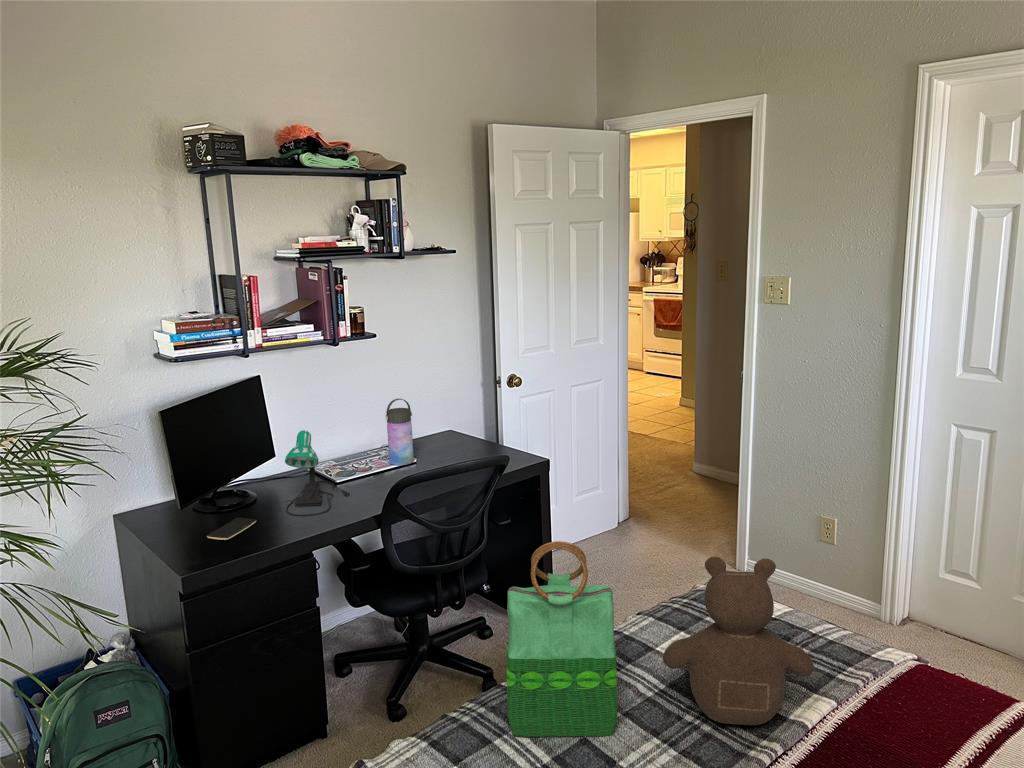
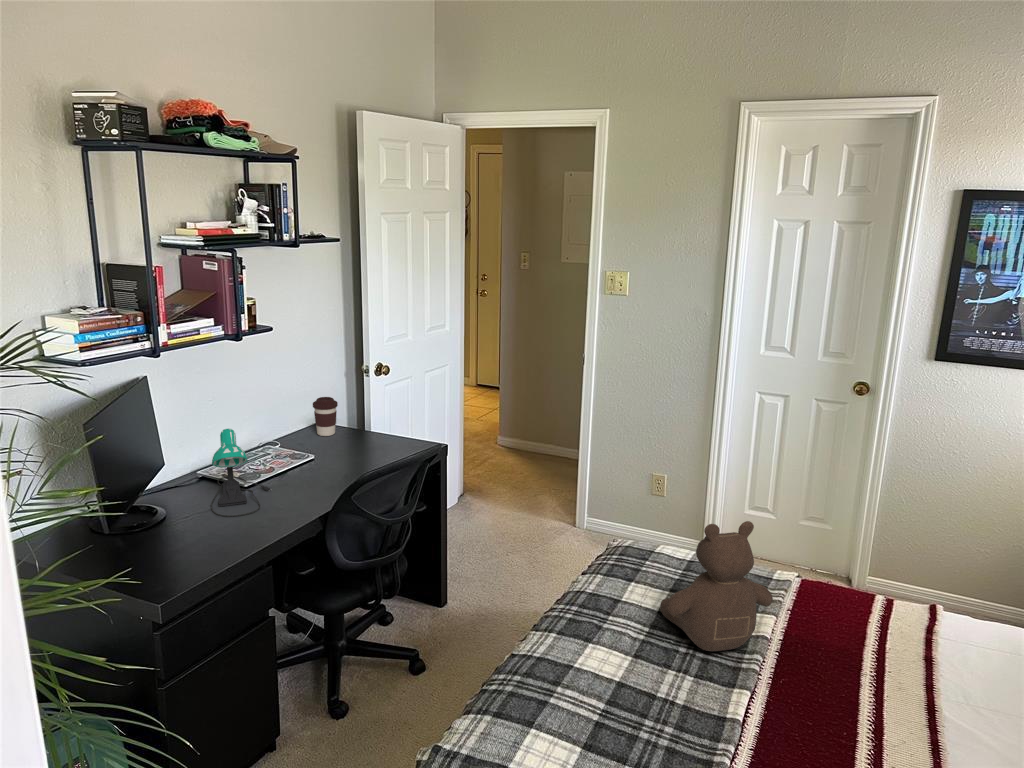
water bottle: present [385,399,414,465] -> none [281,387,309,454]
coffee cup: none [426,412,451,451] -> present [313,397,338,436]
smartphone: present [207,518,256,540] -> none [147,525,190,552]
tote bag: present [506,541,617,737] -> none [549,525,646,692]

